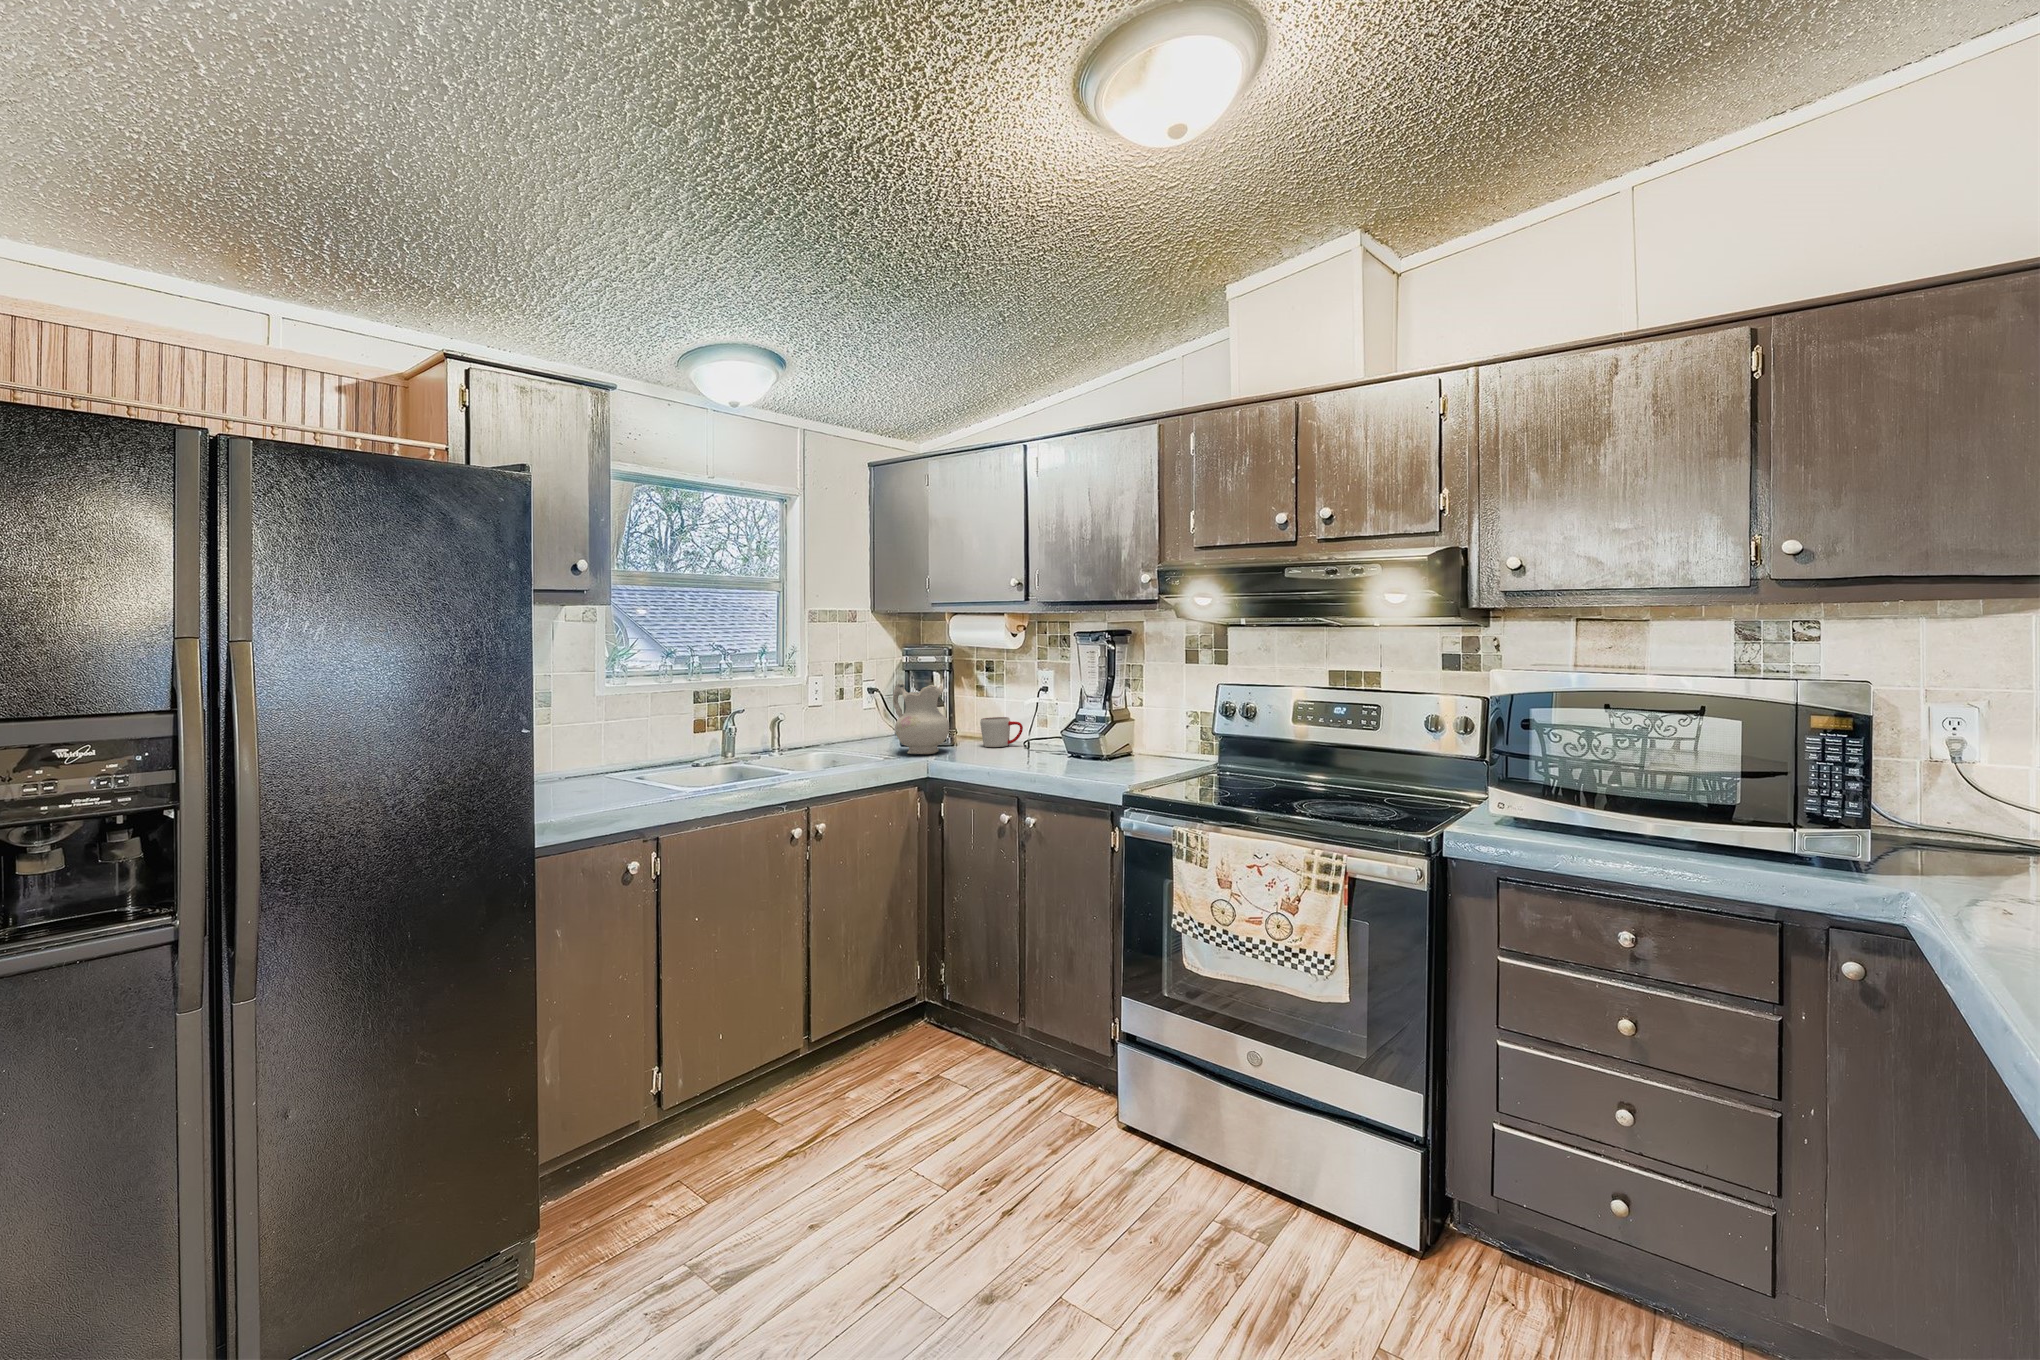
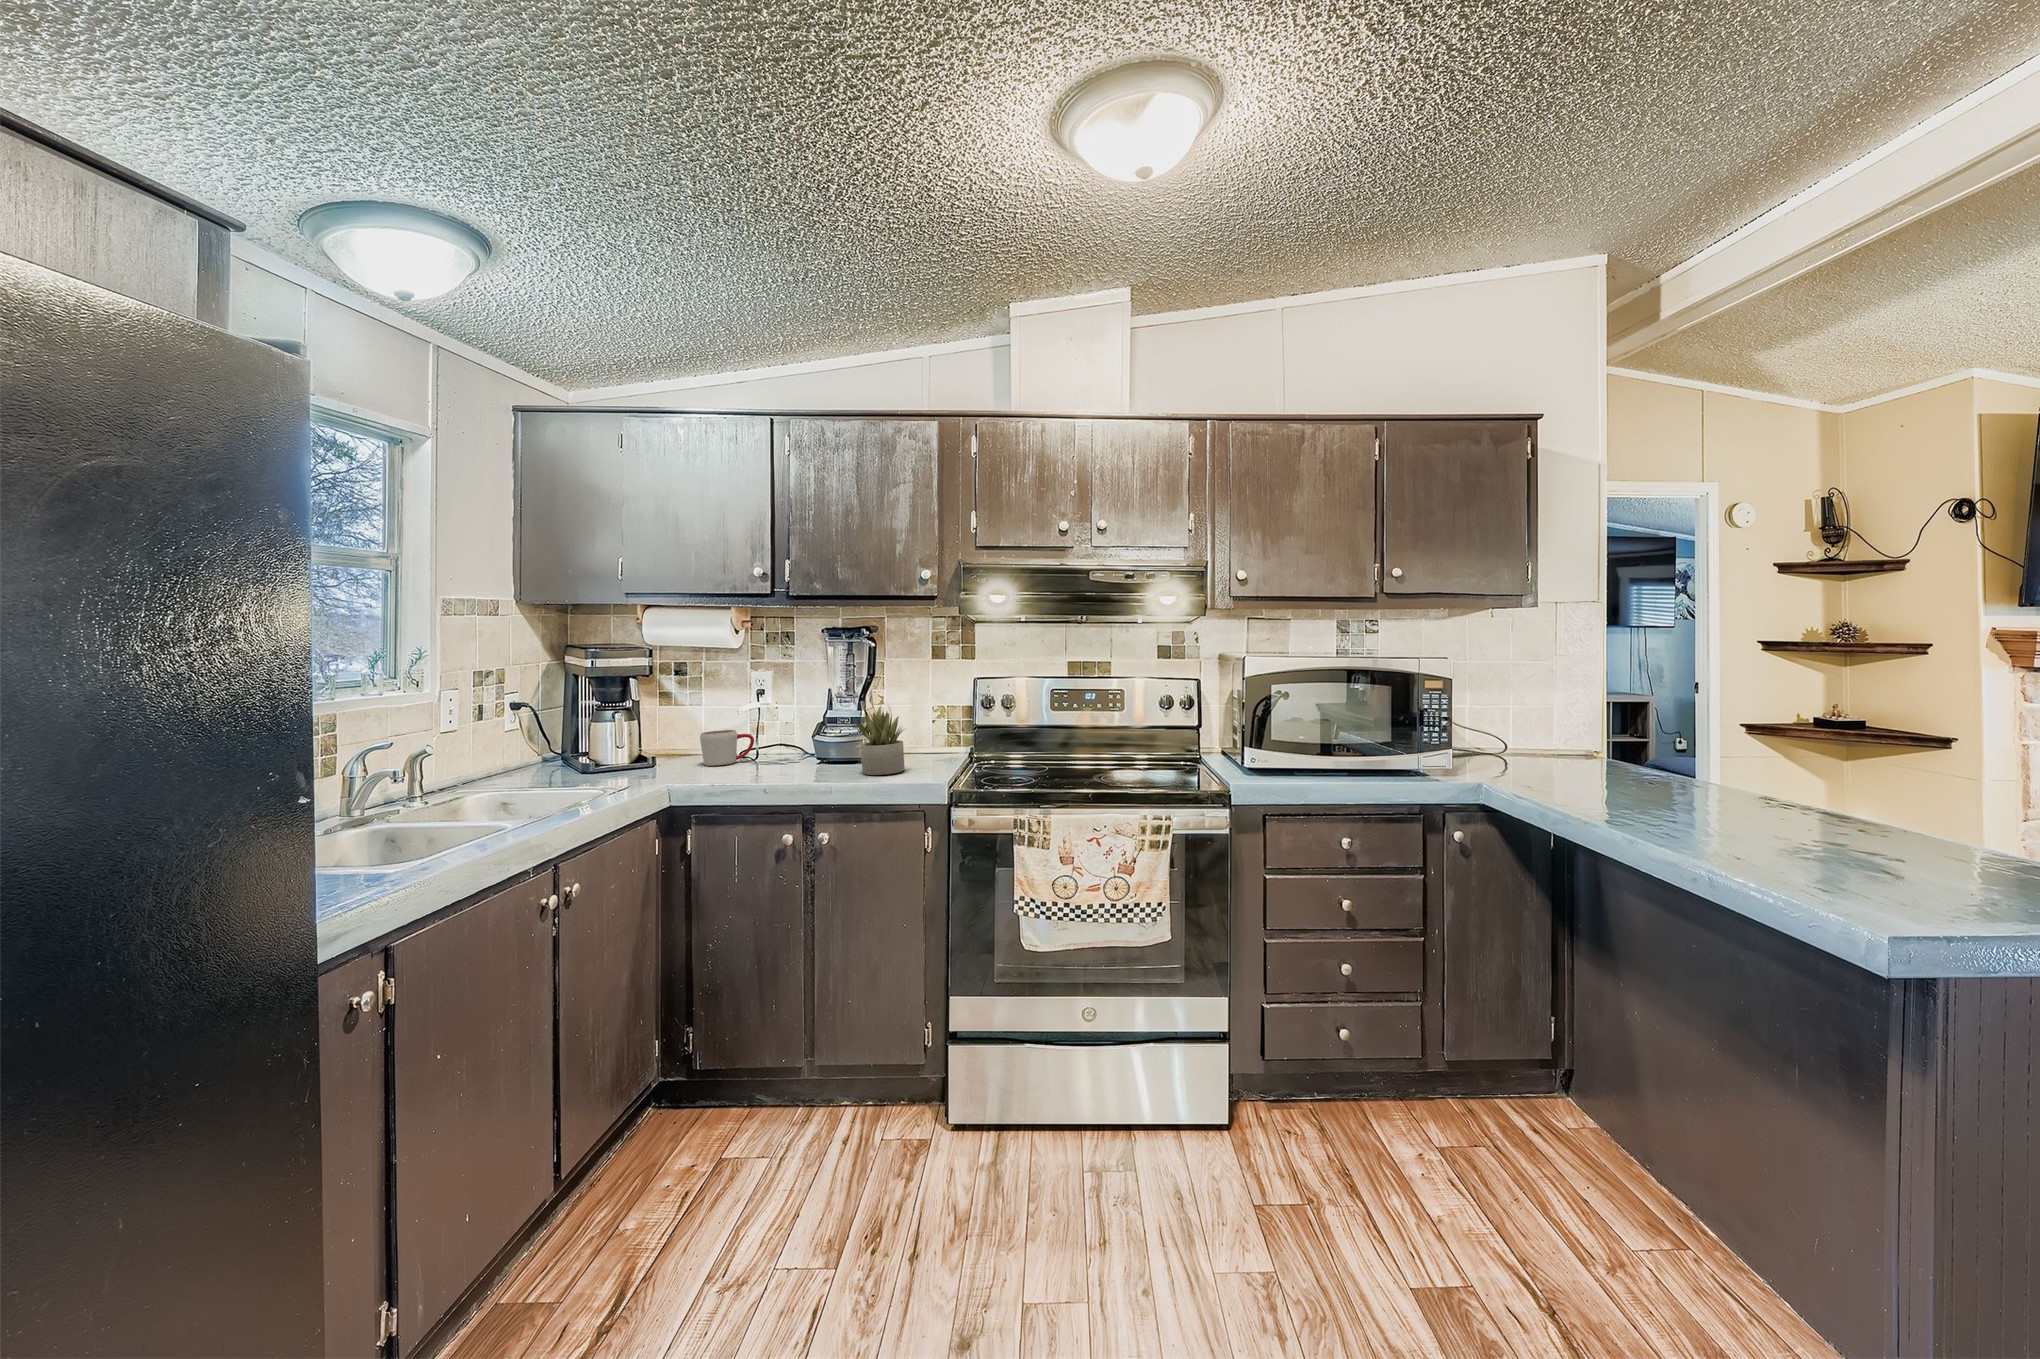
ceramic pitcher: present [893,684,949,754] -> none [590,696,675,783]
succulent plant: none [1075,702,1123,769] -> present [854,705,905,775]

